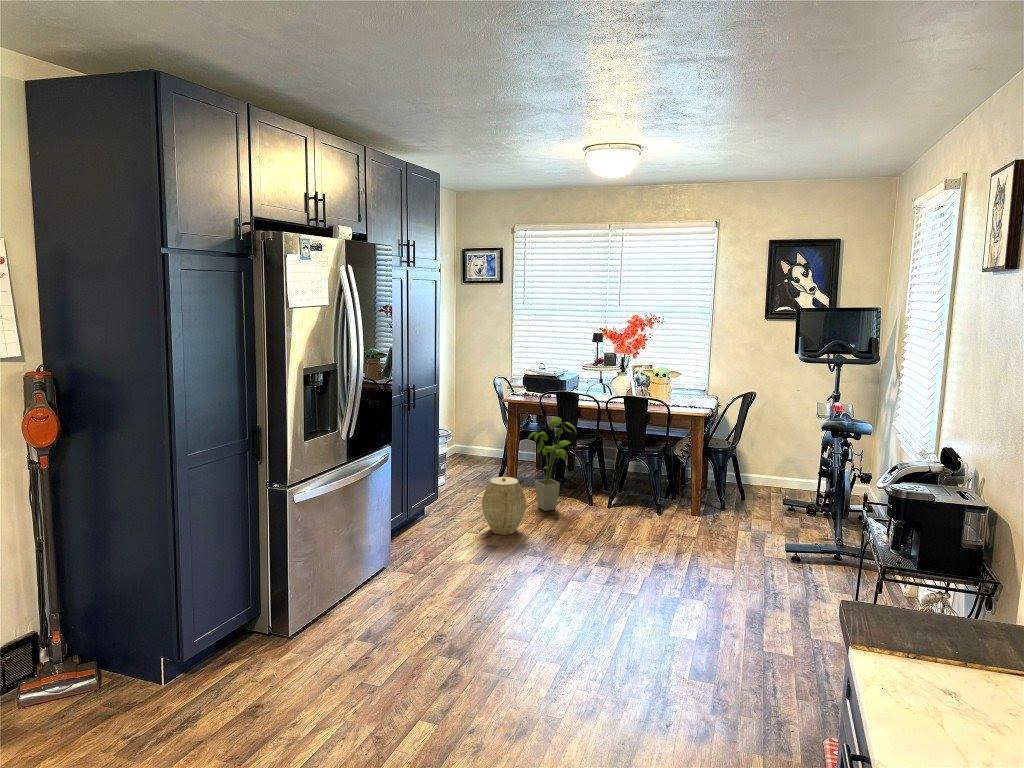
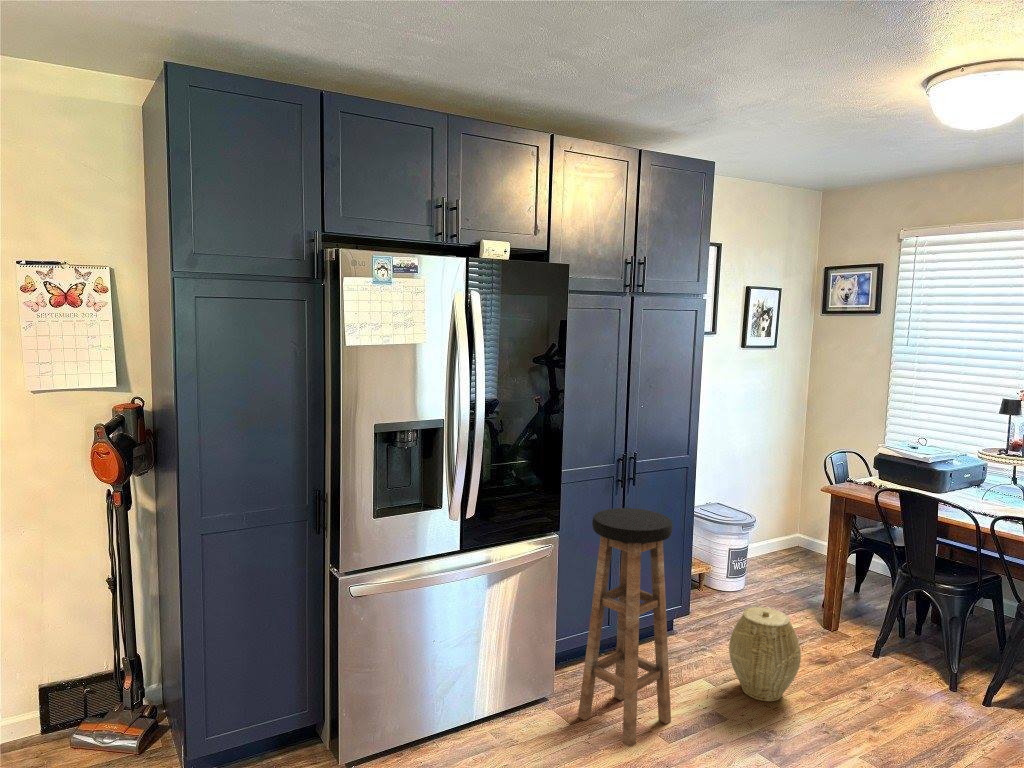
house plant: present [528,417,577,511] -> none [839,529,925,678]
bar stool: none [414,420,470,574] -> present [578,508,673,746]

